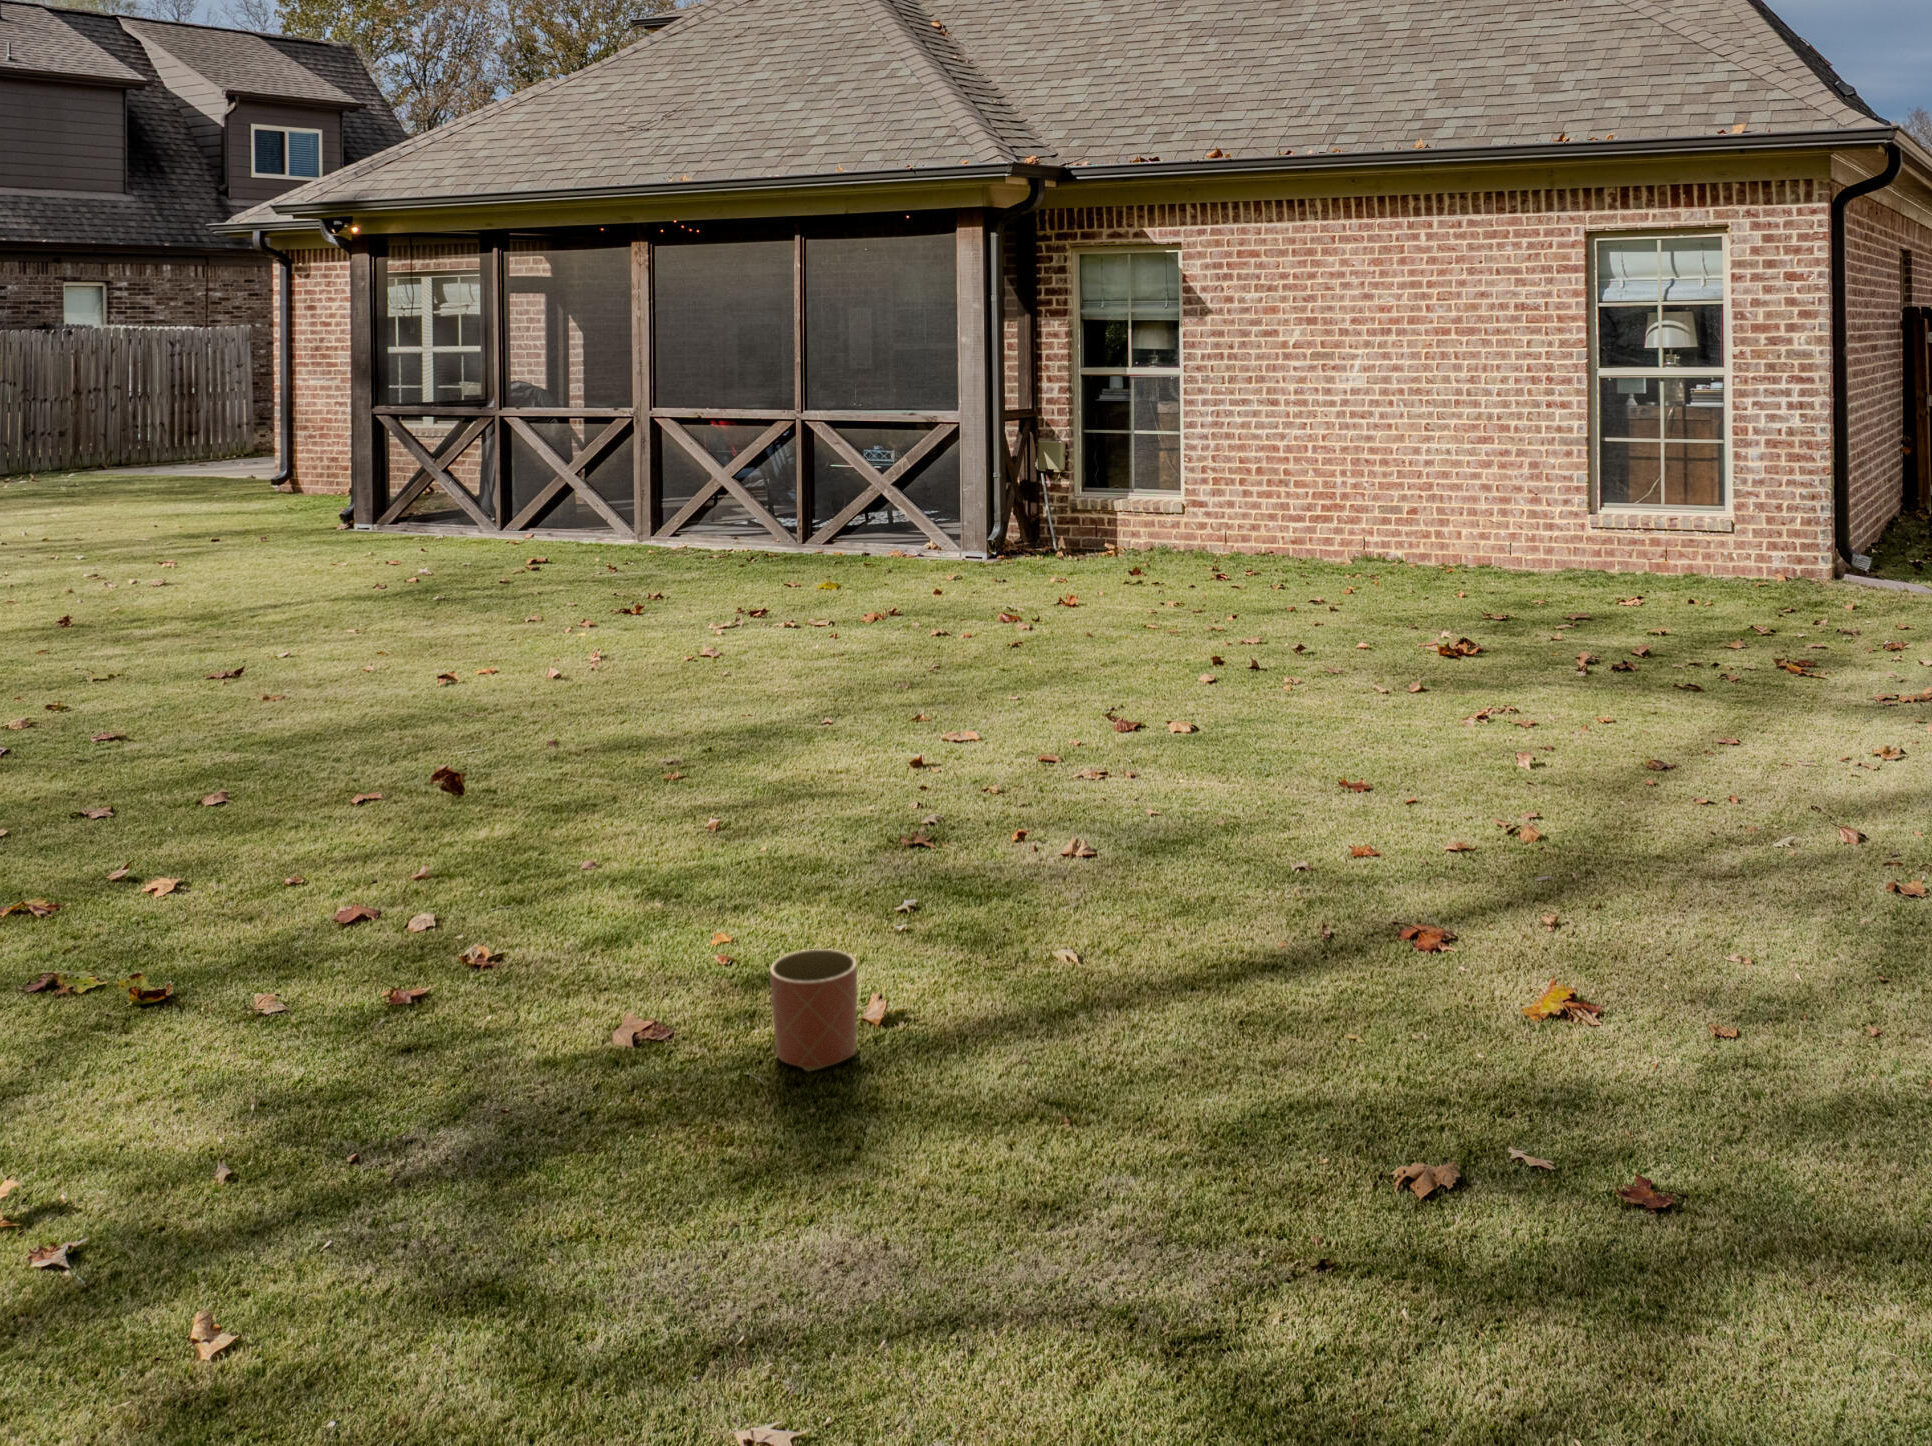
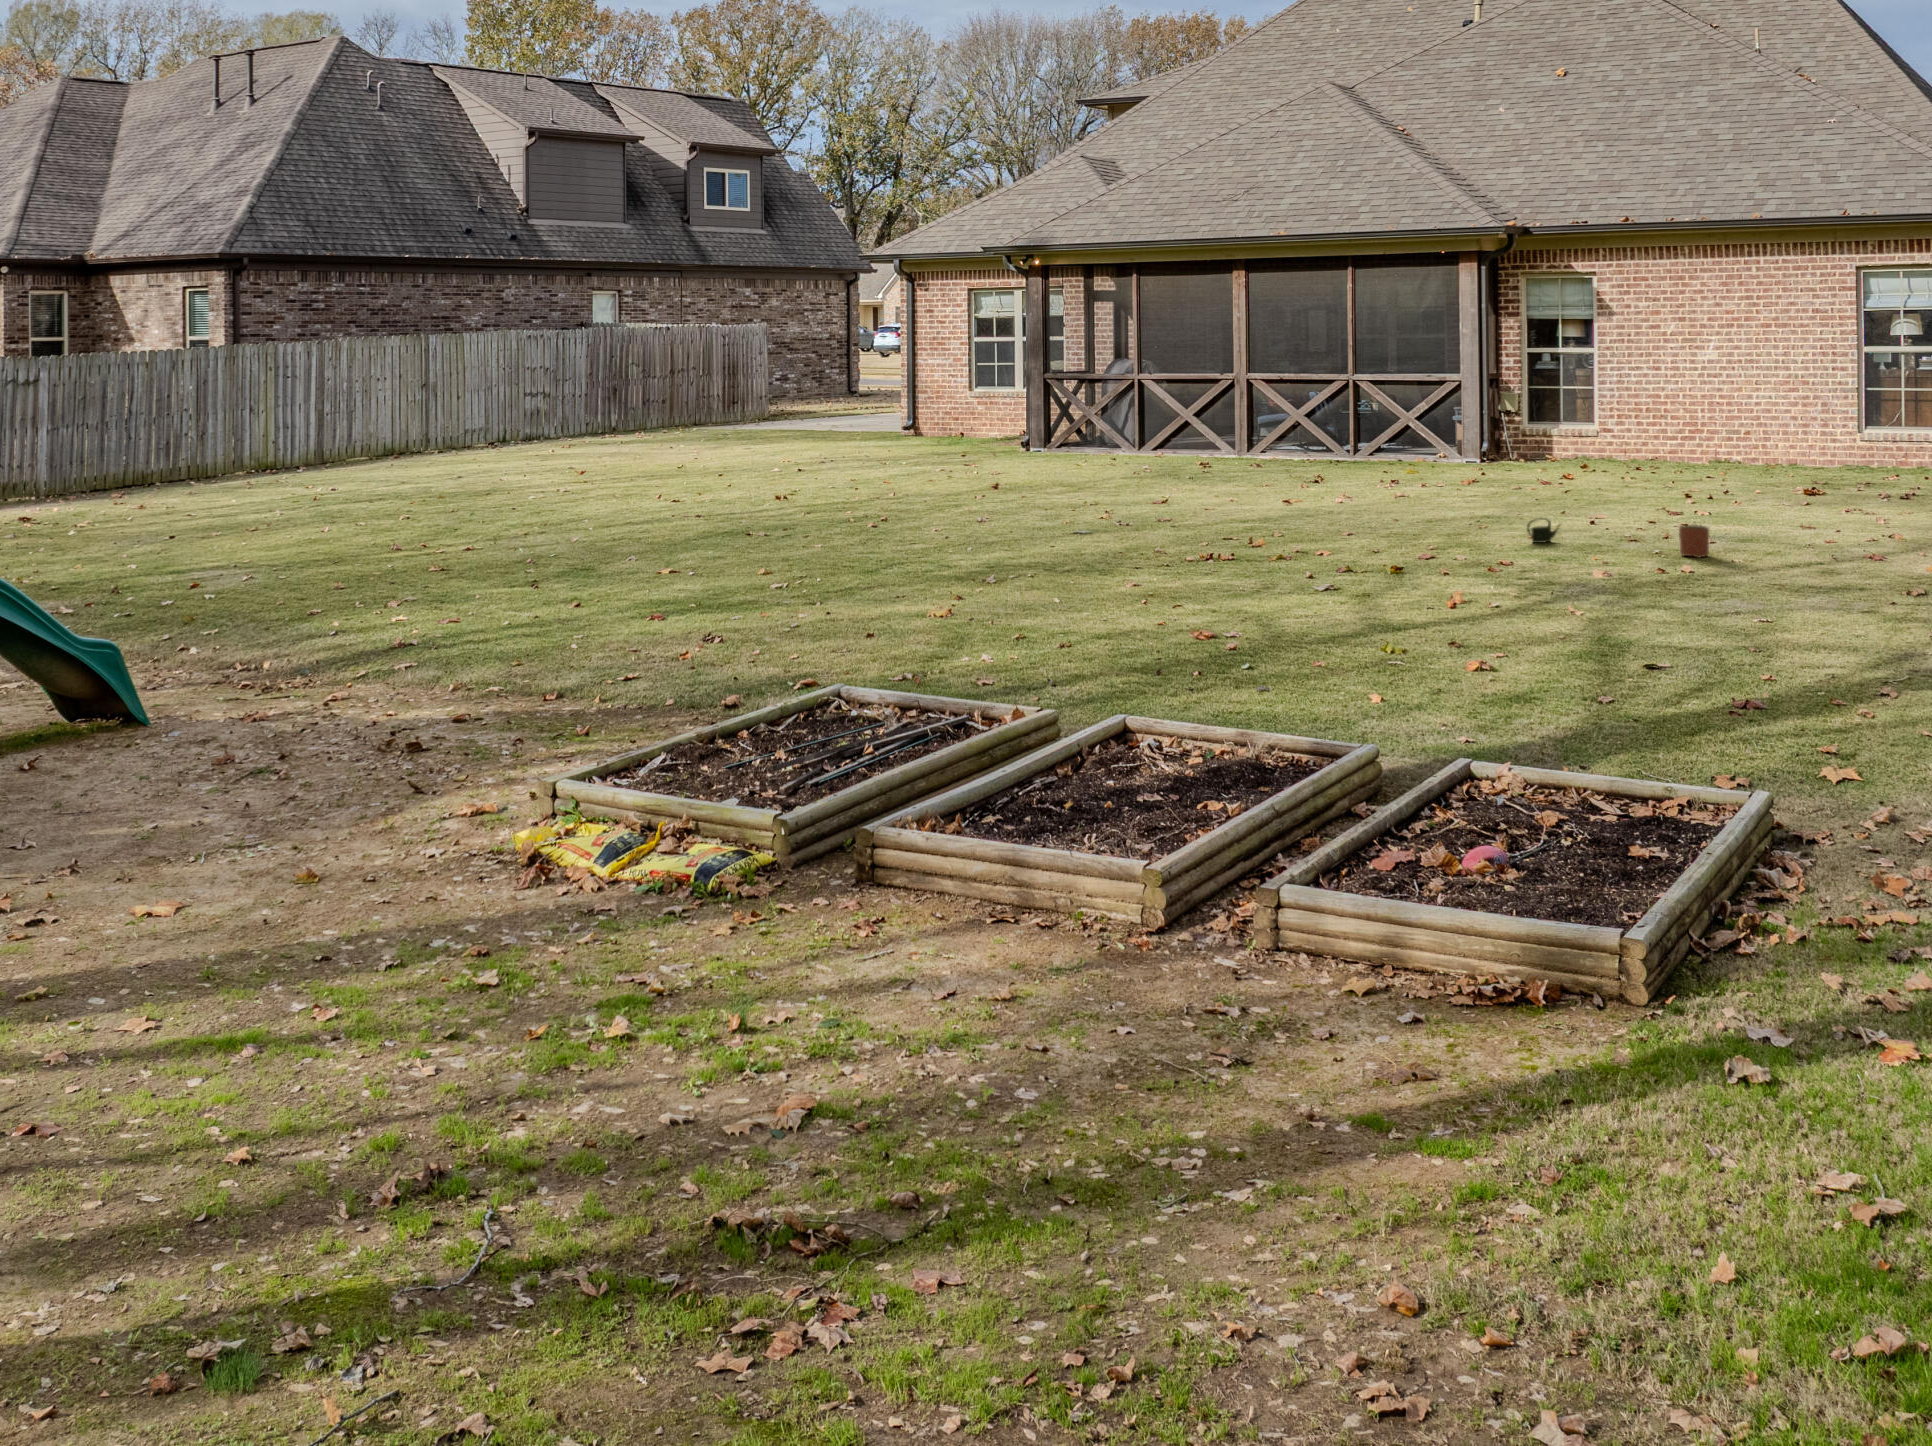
watering can: none [504,865,617,938] -> present [1527,519,1558,543]

